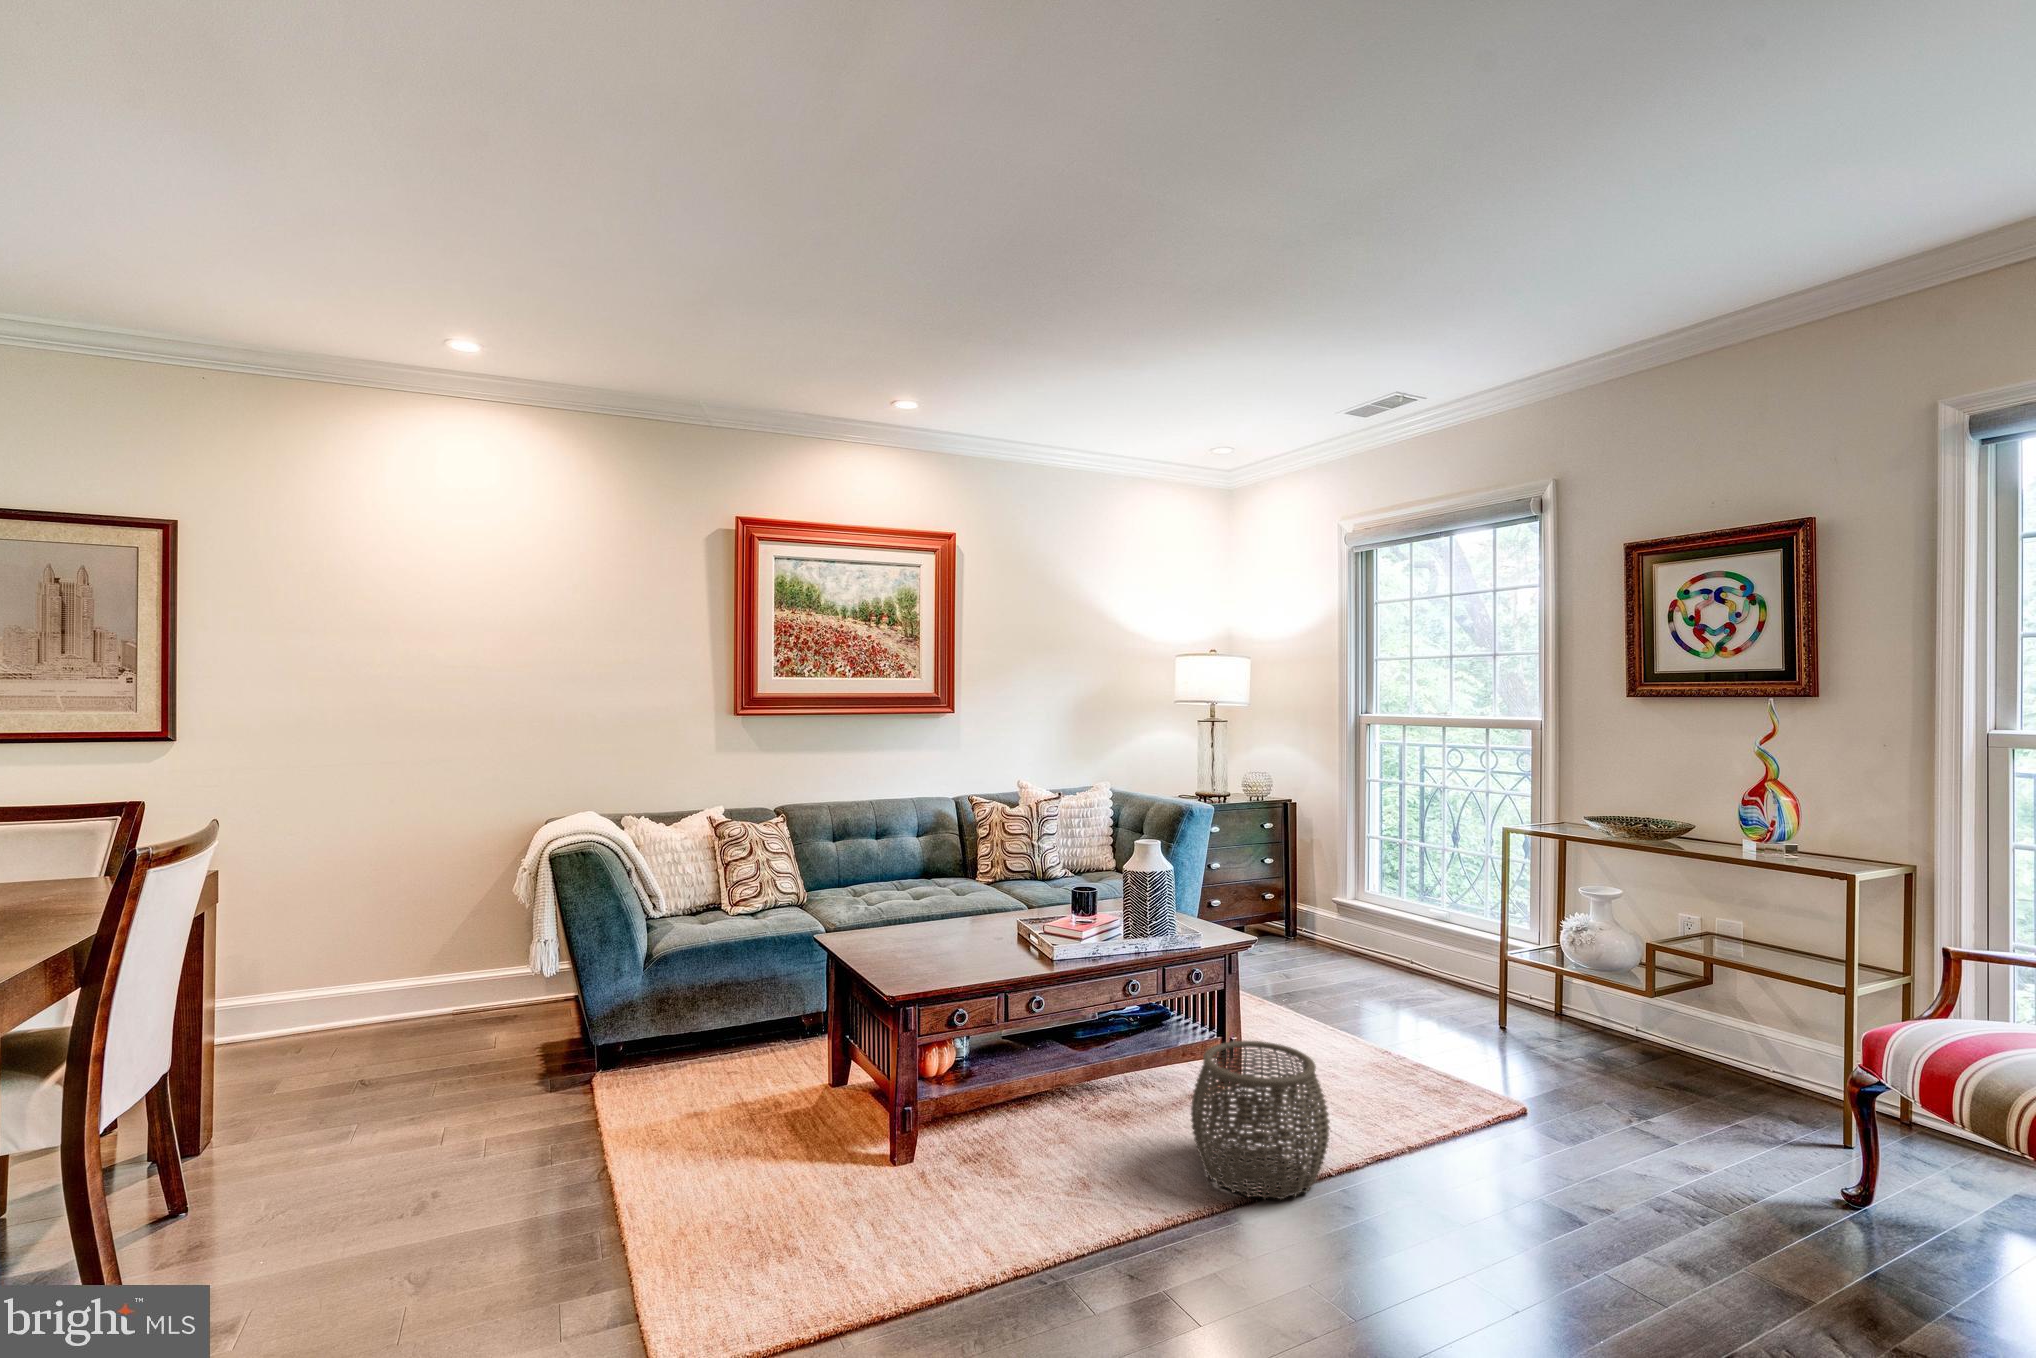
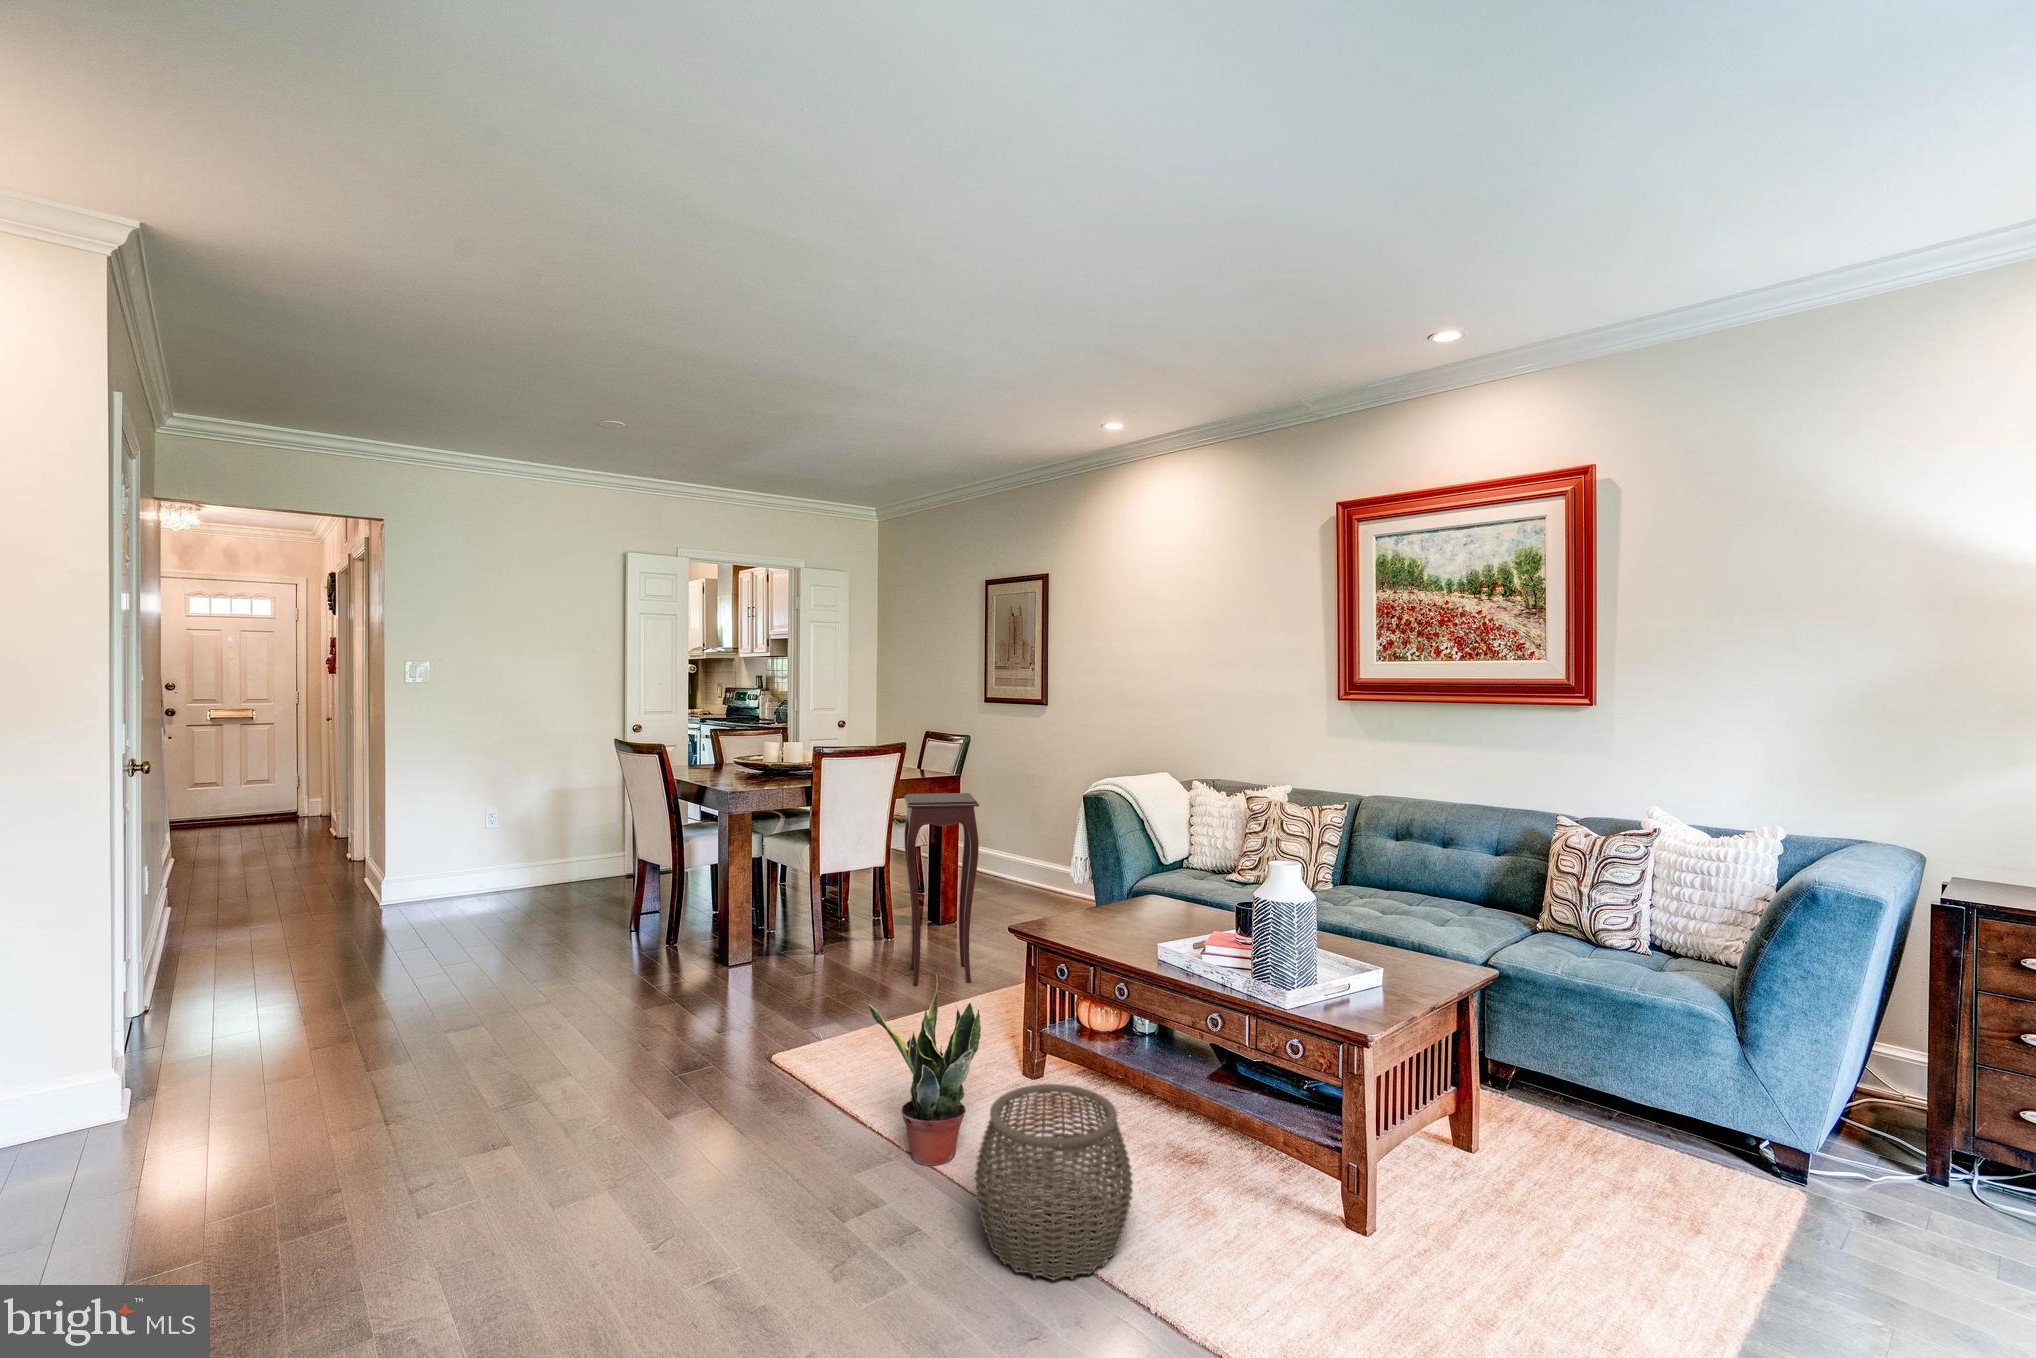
side table: none [414,881,588,1211] -> present [904,793,979,985]
potted plant: none [1036,1029,1158,1236] -> present [869,973,981,1165]

